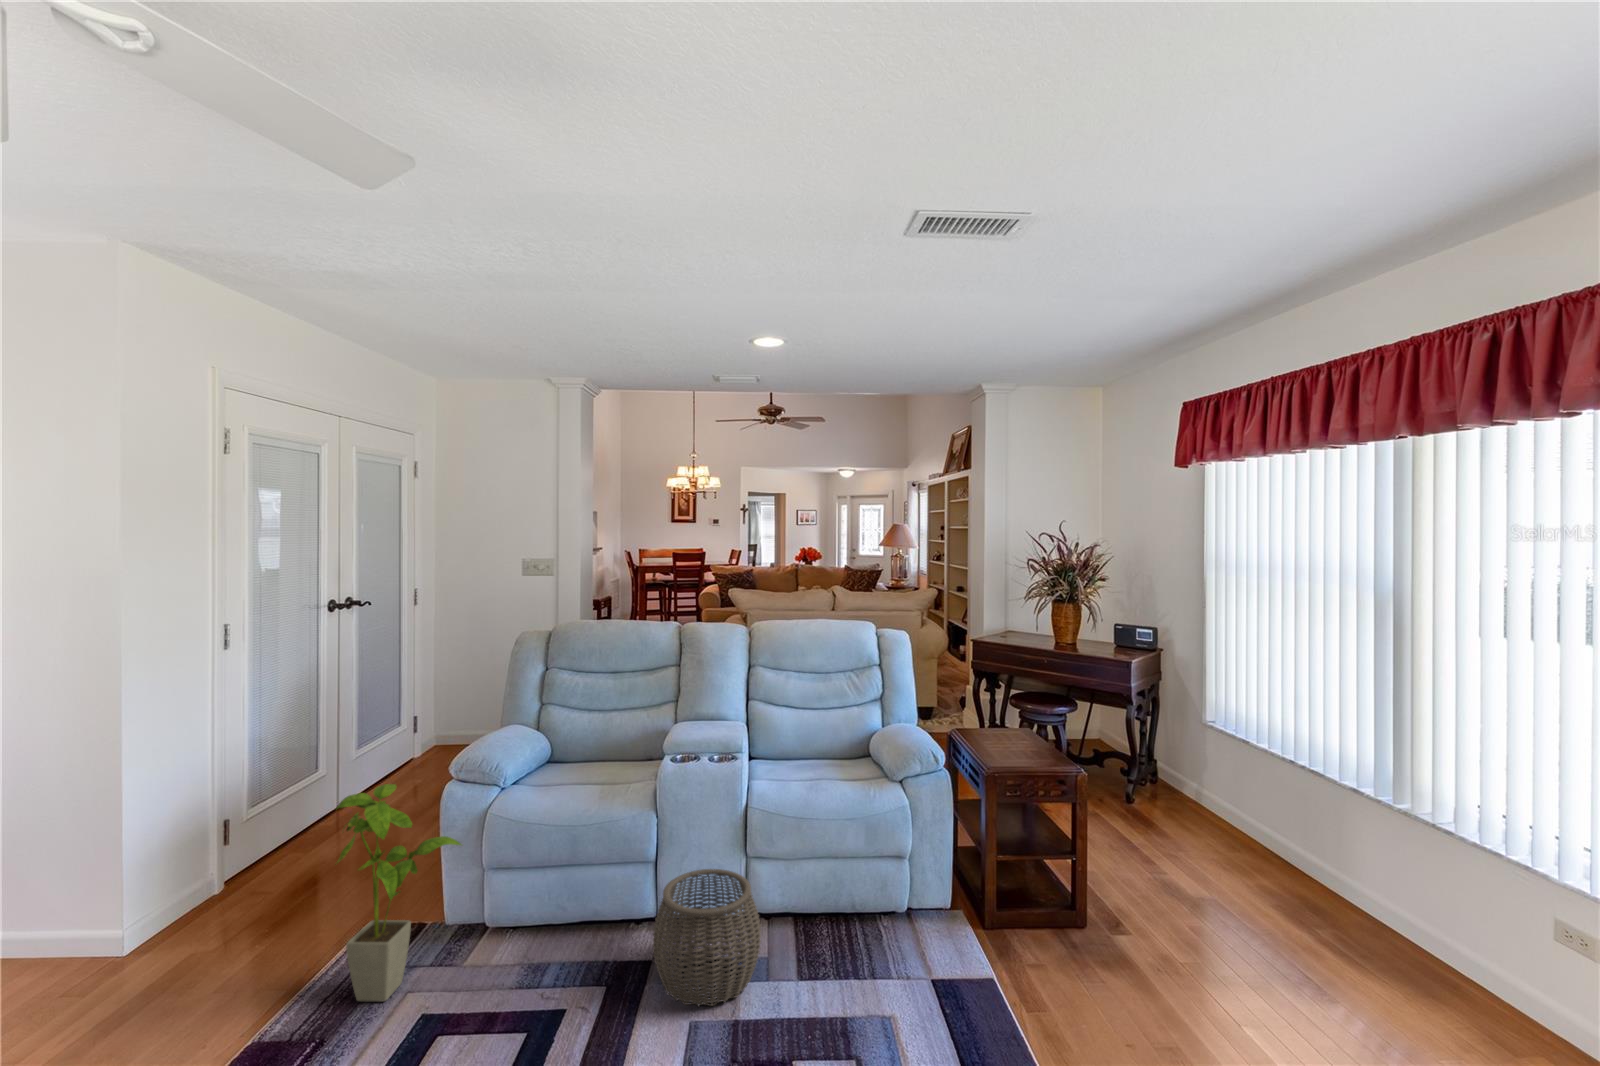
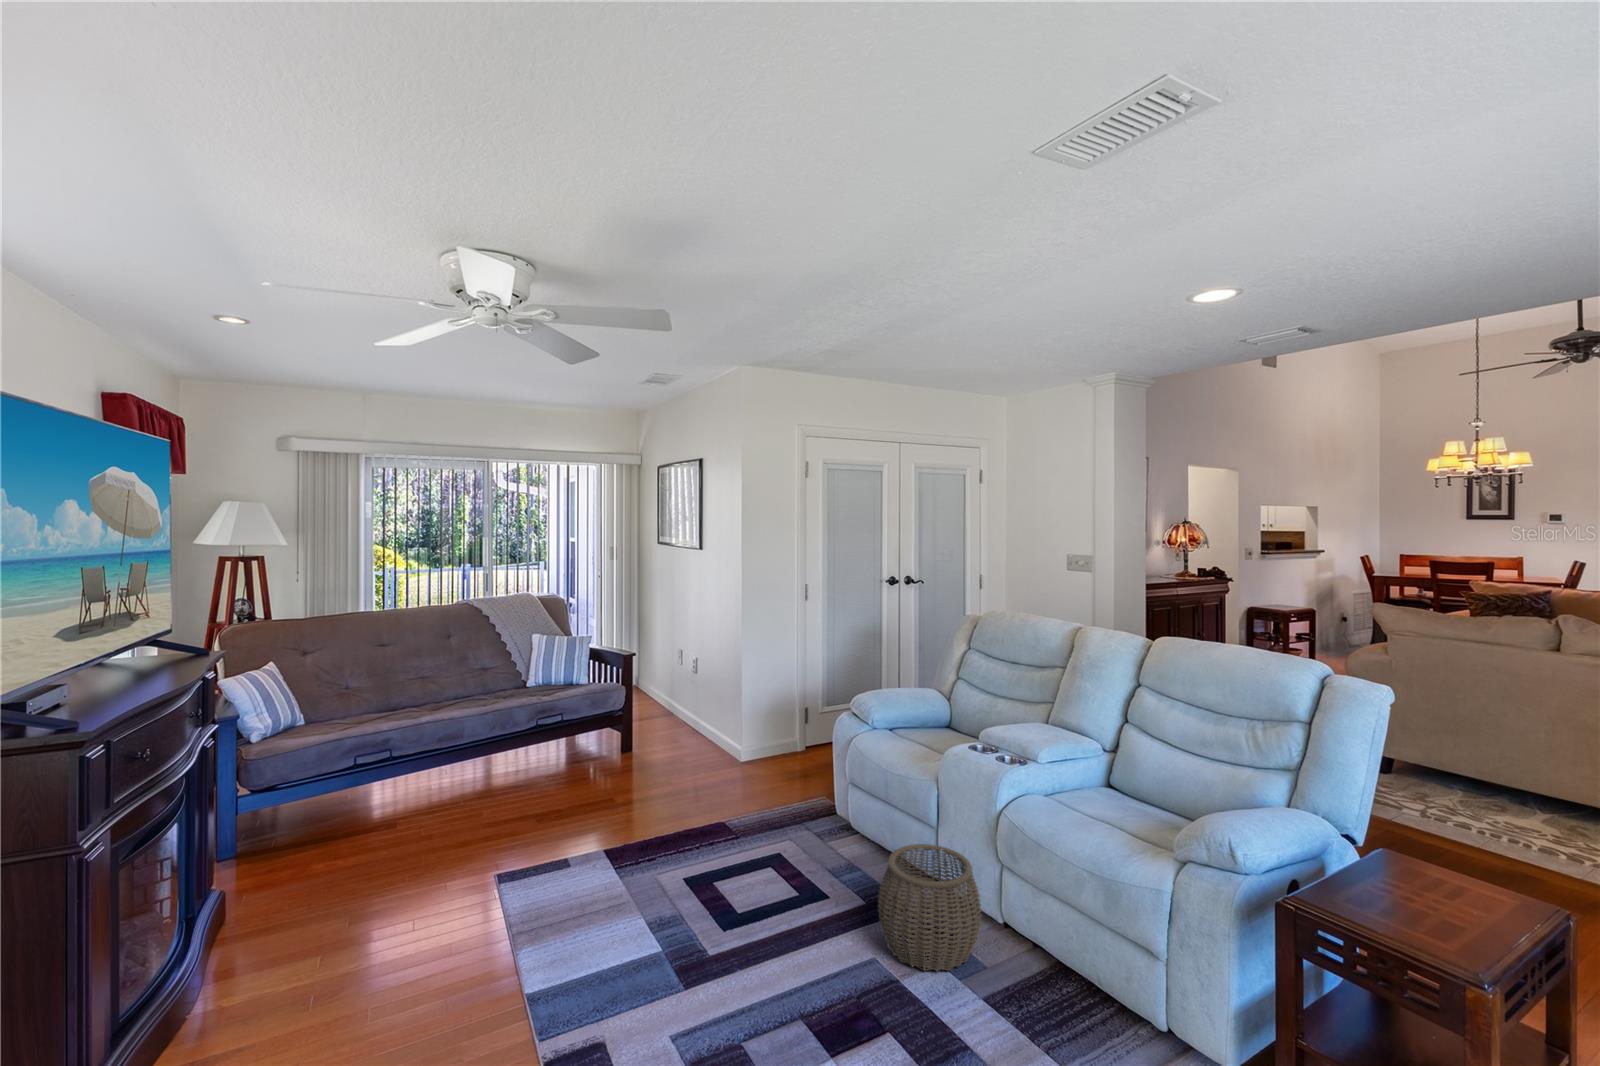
house plant: present [336,784,461,1001] -> none [757,692,827,836]

